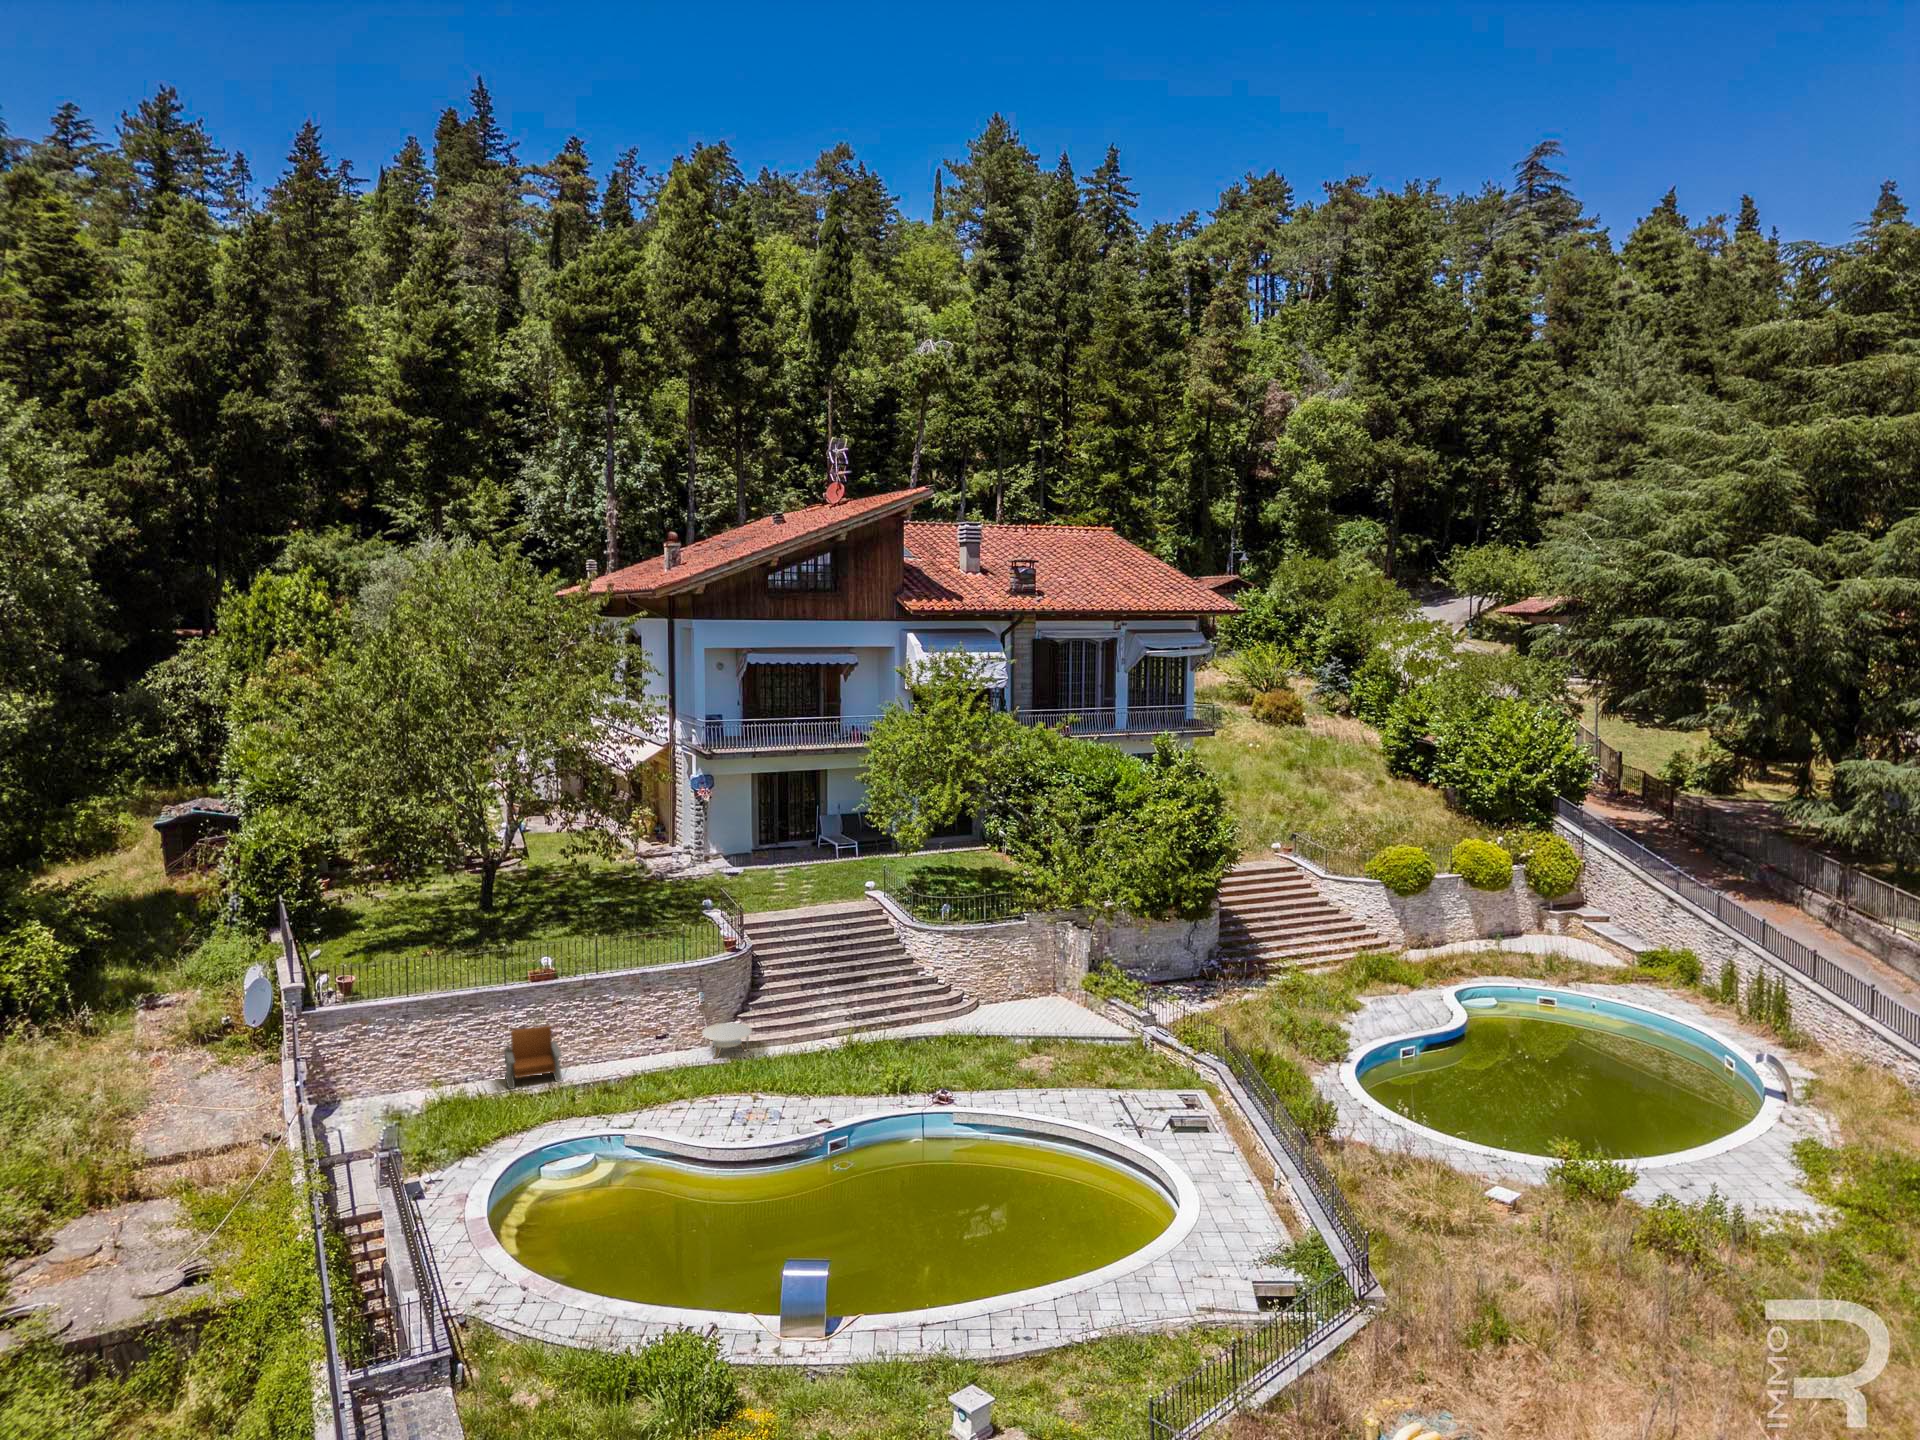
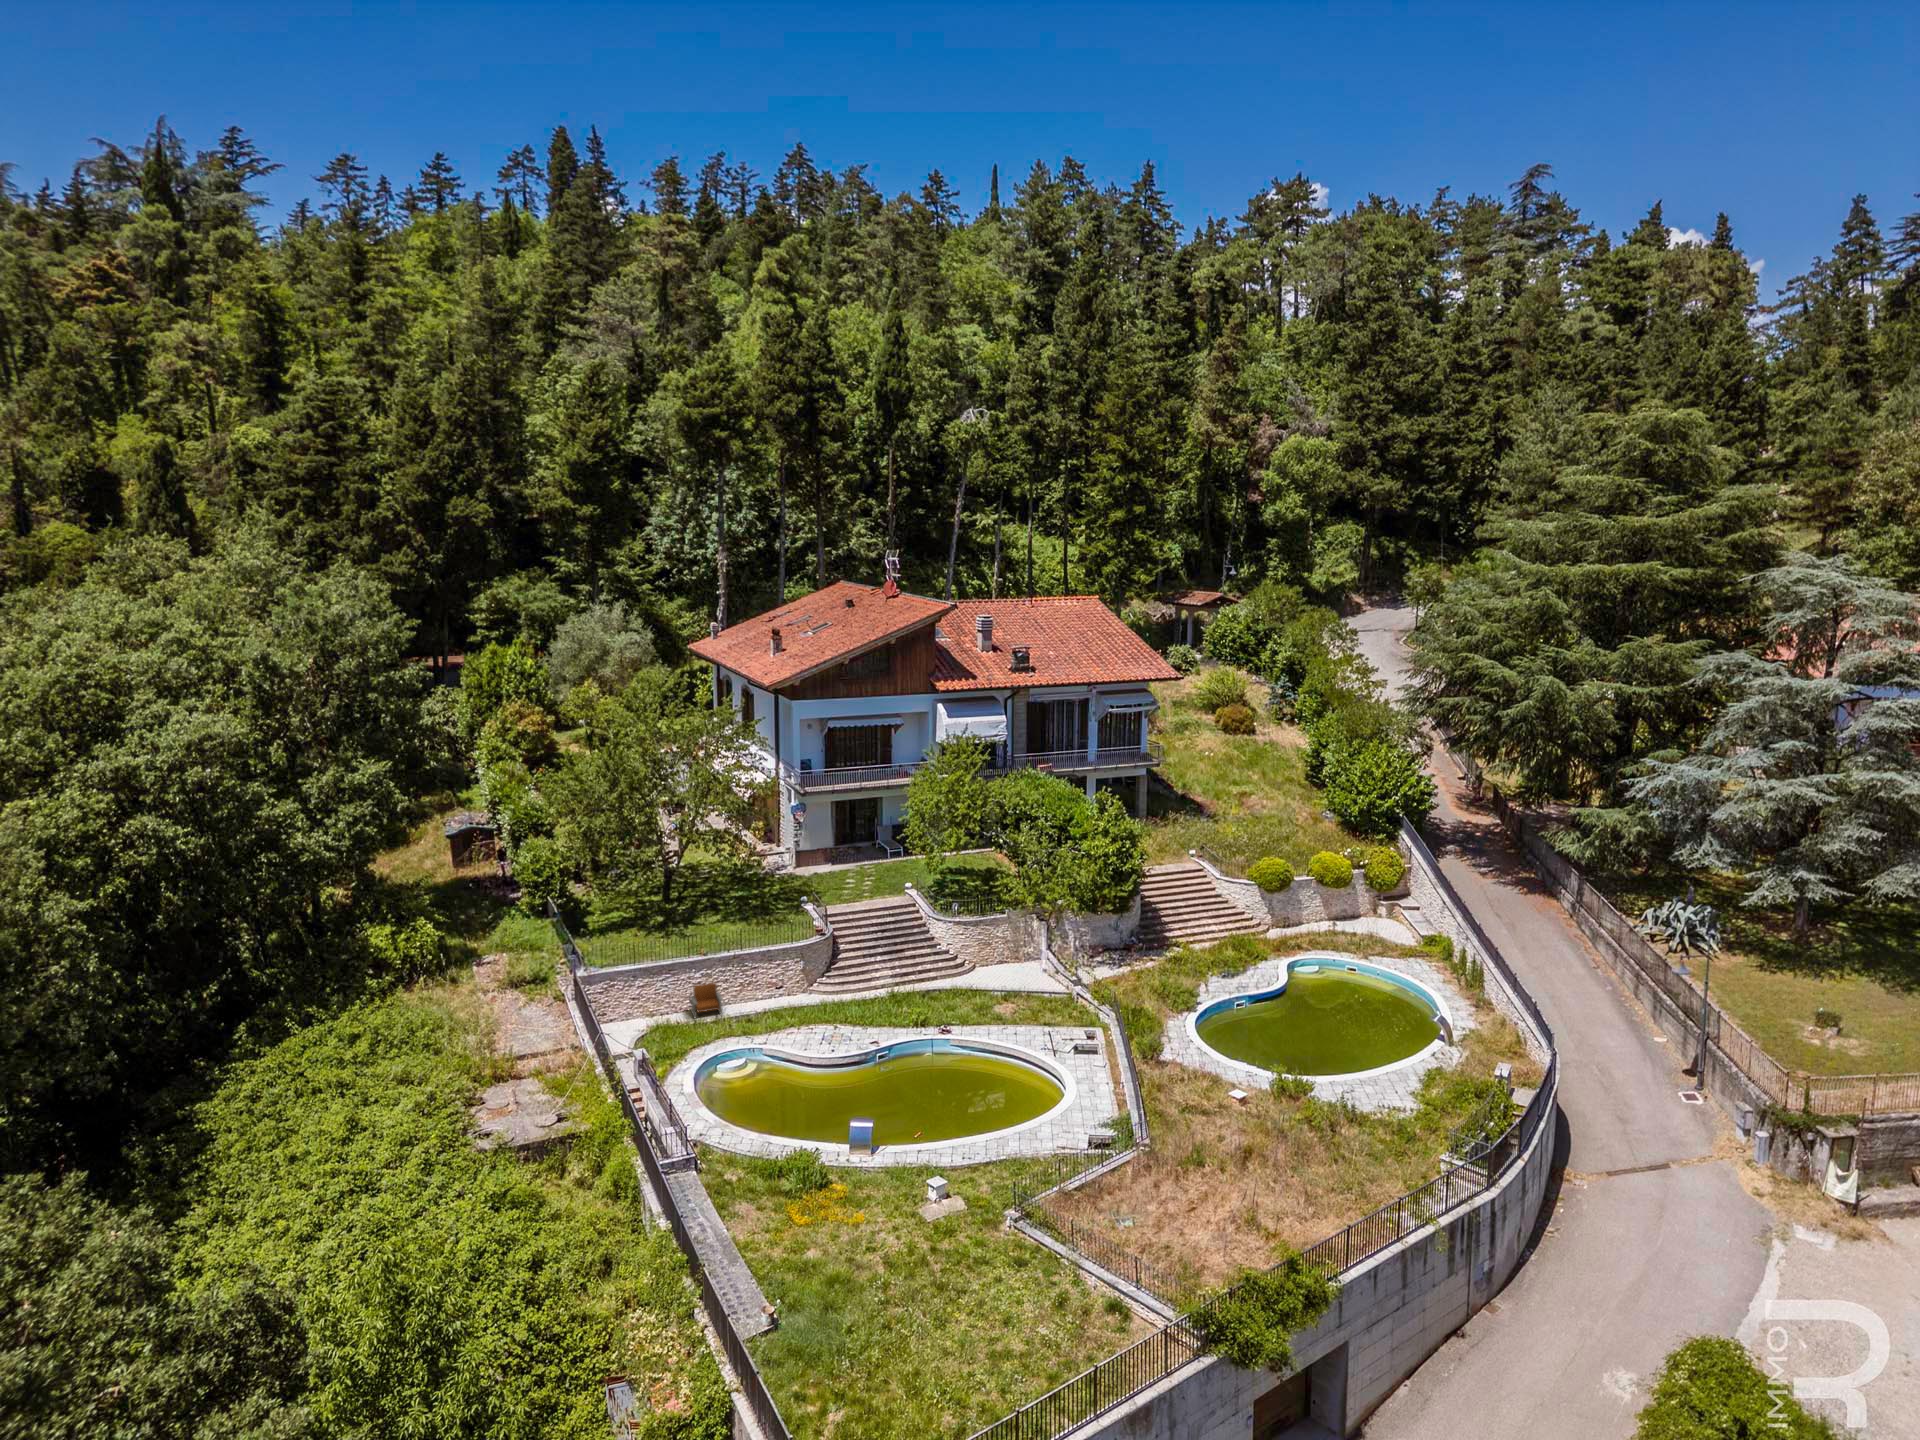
round table: present [702,1023,752,1059] -> none [803,979,833,1002]

